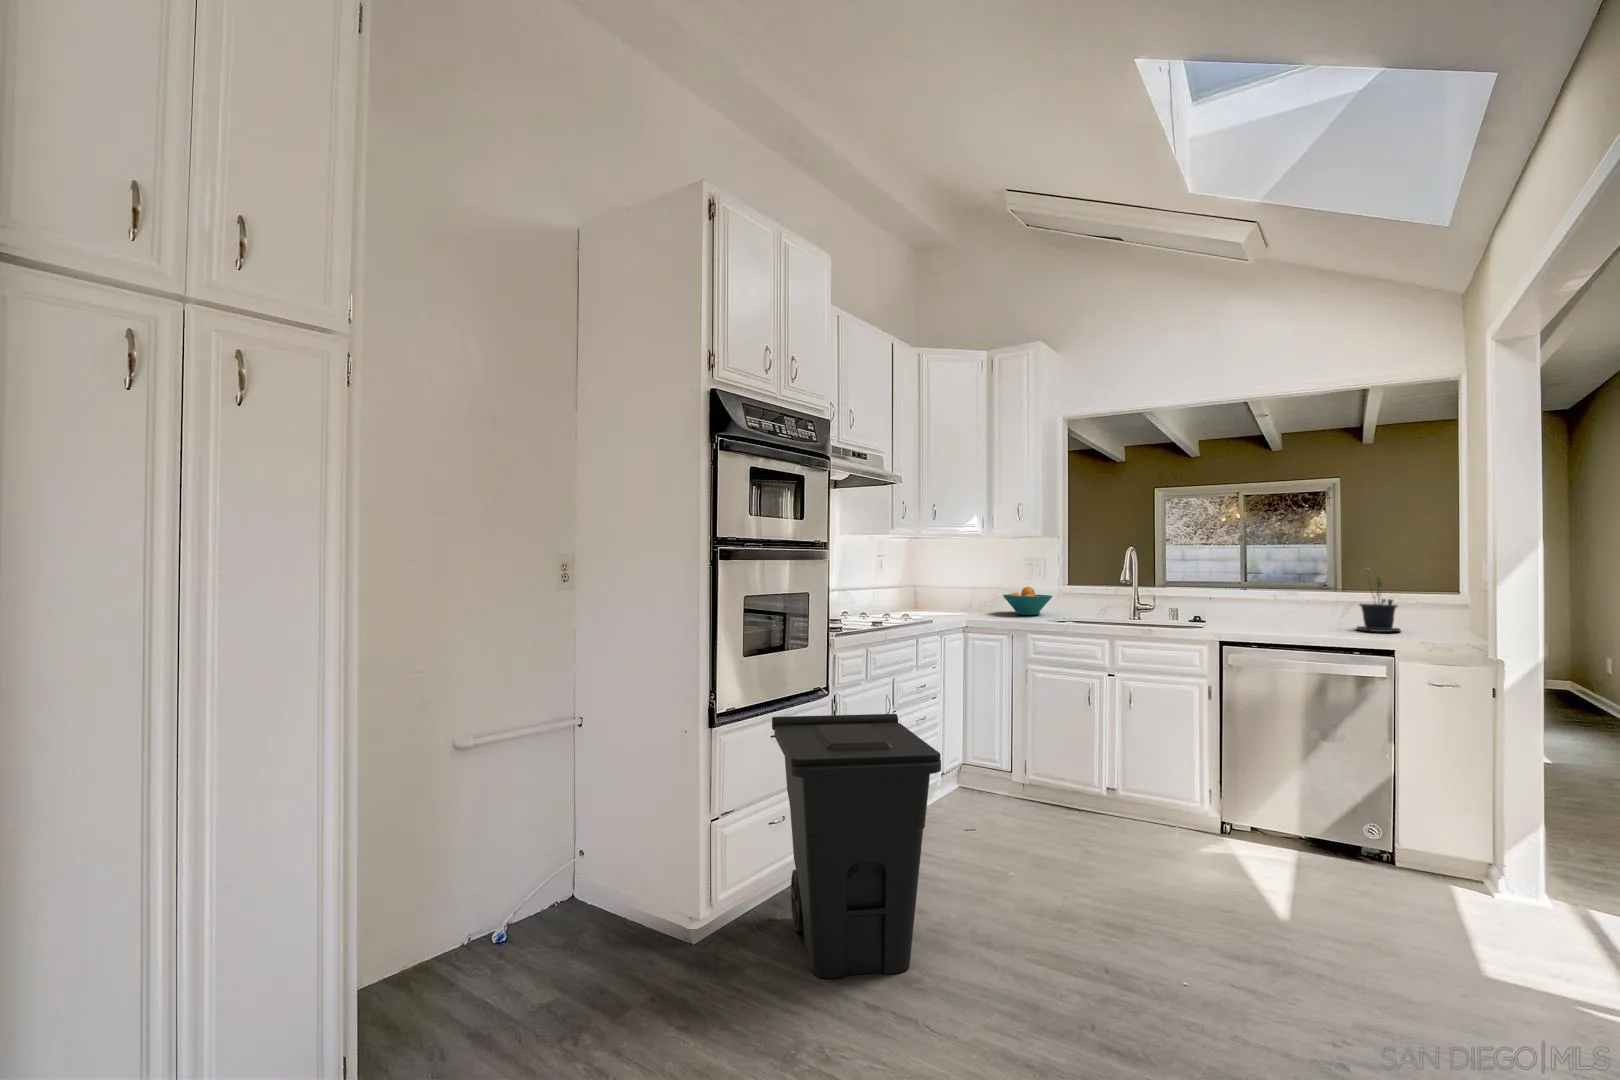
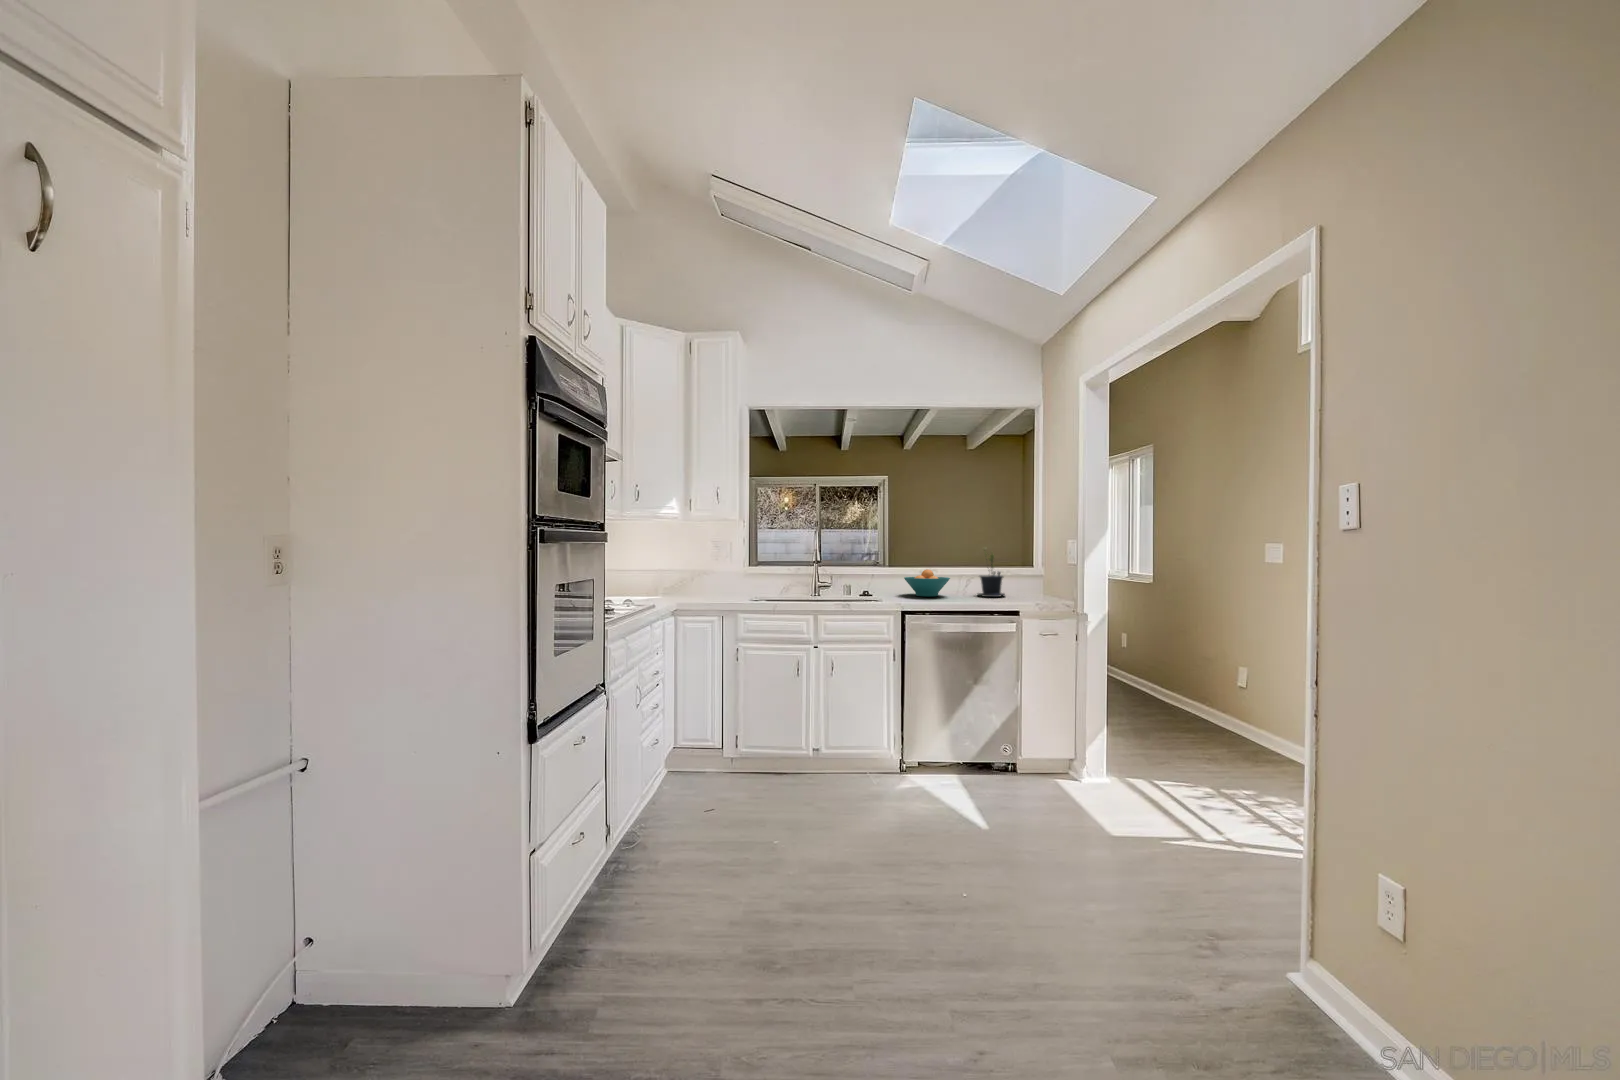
fruit bowl: present [1003,587,1052,615] -> present [904,569,950,597]
trash can: present [772,714,941,979] -> none [570,702,790,991]

